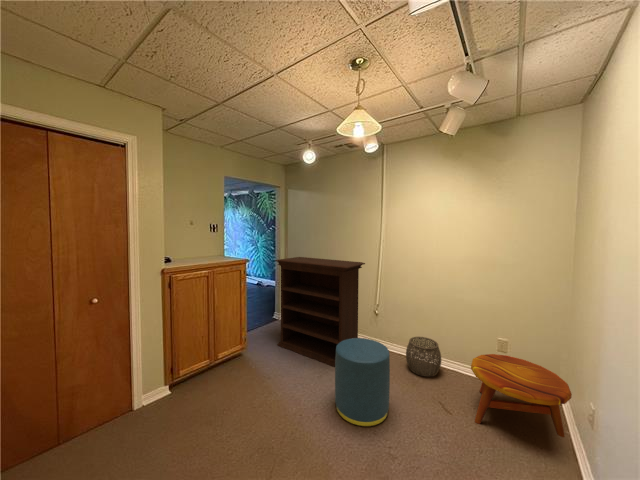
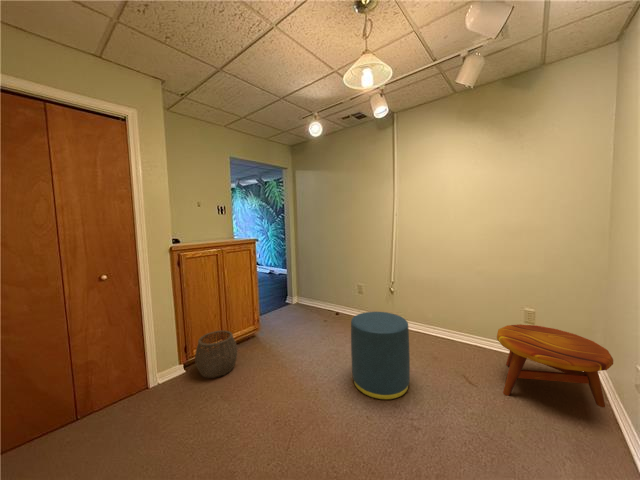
bookshelf: present [275,257,365,367] -> none [285,237,378,348]
woven basket: present [406,337,441,377] -> present [195,330,237,378]

